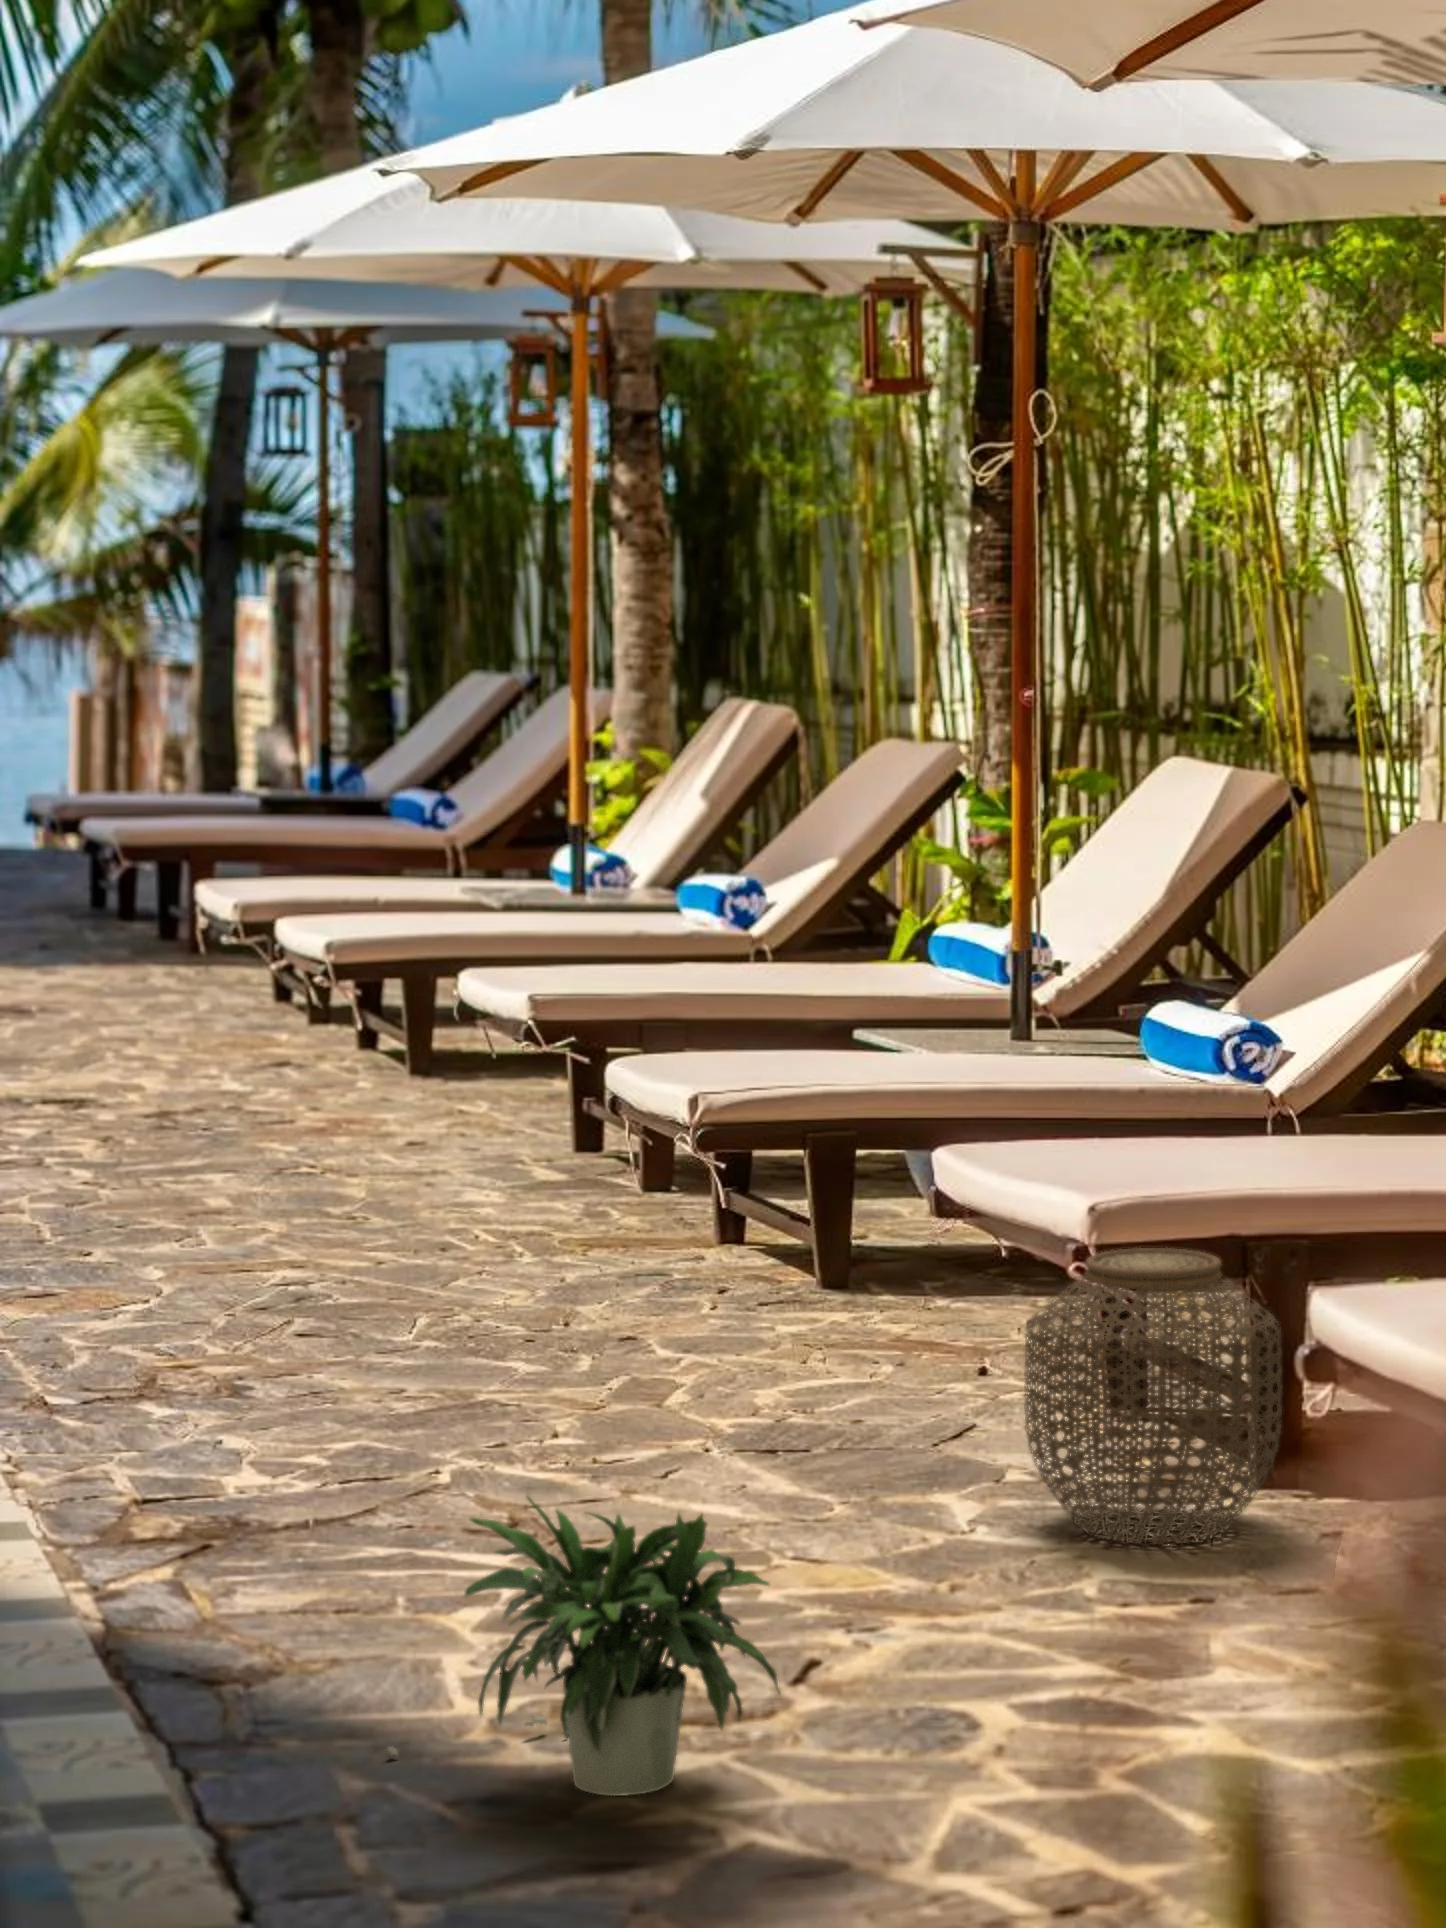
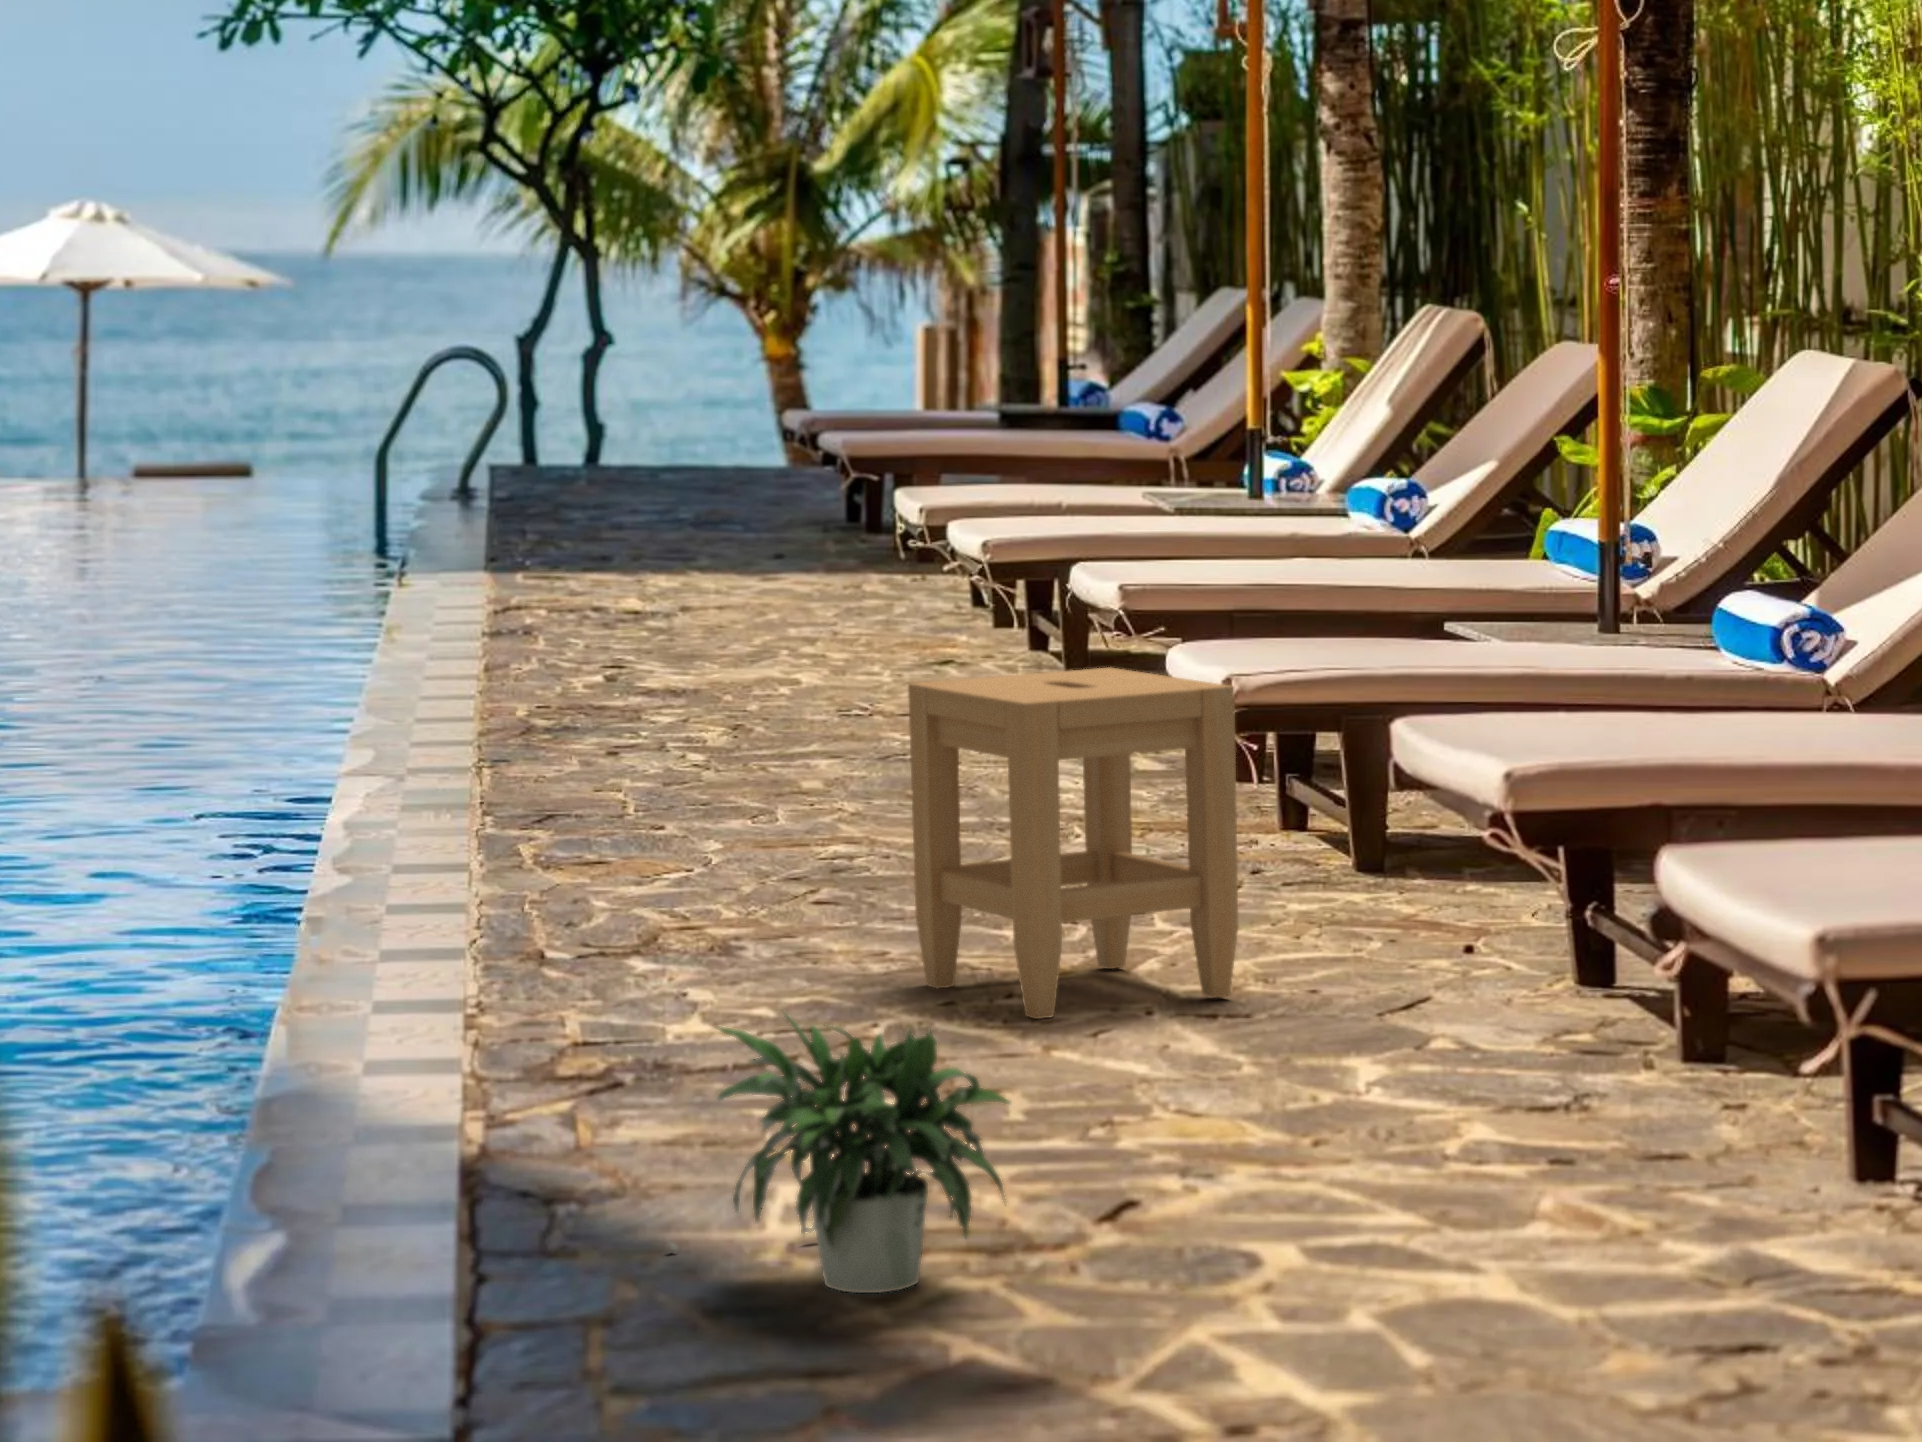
stool: none [457,1093,793,1458] -> present [908,668,1239,1019]
woven basket: present [1024,1248,1282,1545] -> none [1409,815,1680,1113]

